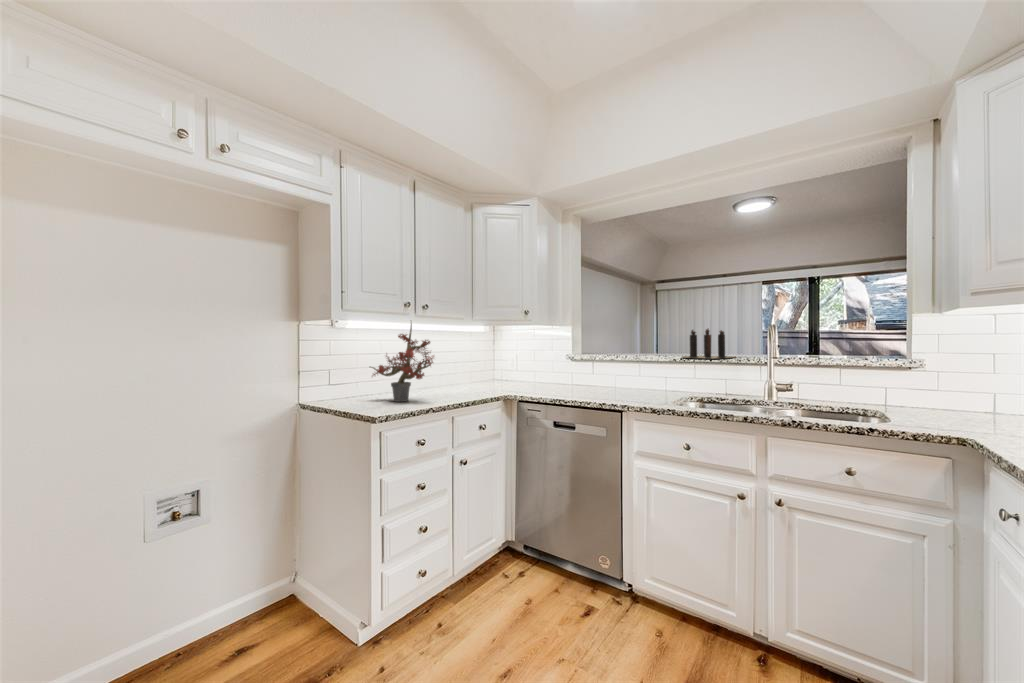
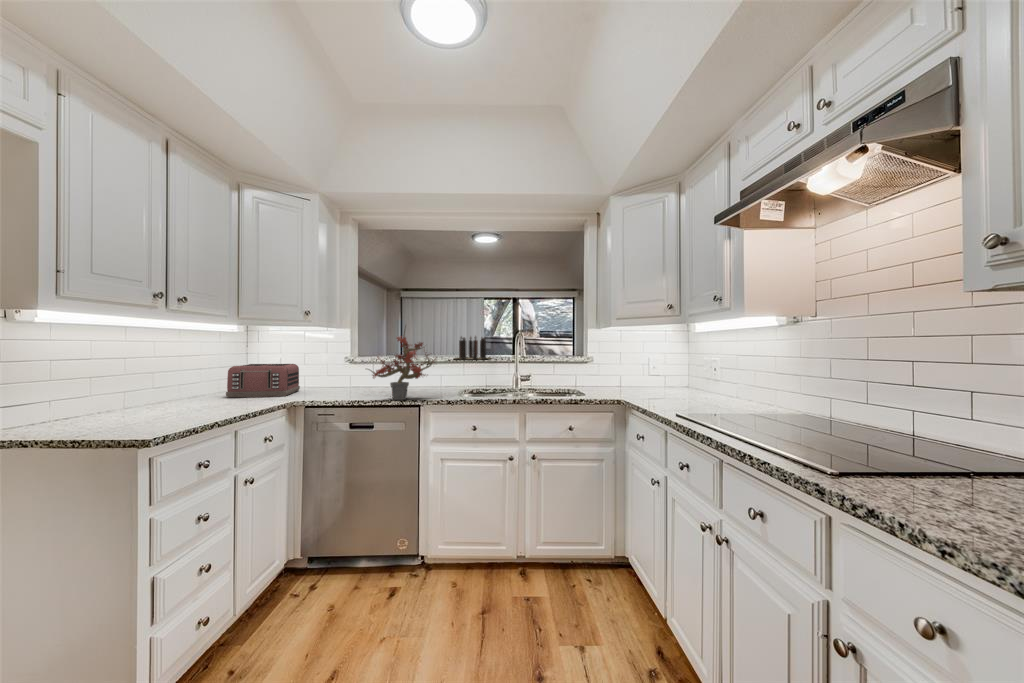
potted plant: present [371,324,434,402] -> present [368,326,436,400]
toaster: none [470,358,532,389] -> present [226,364,300,398]

